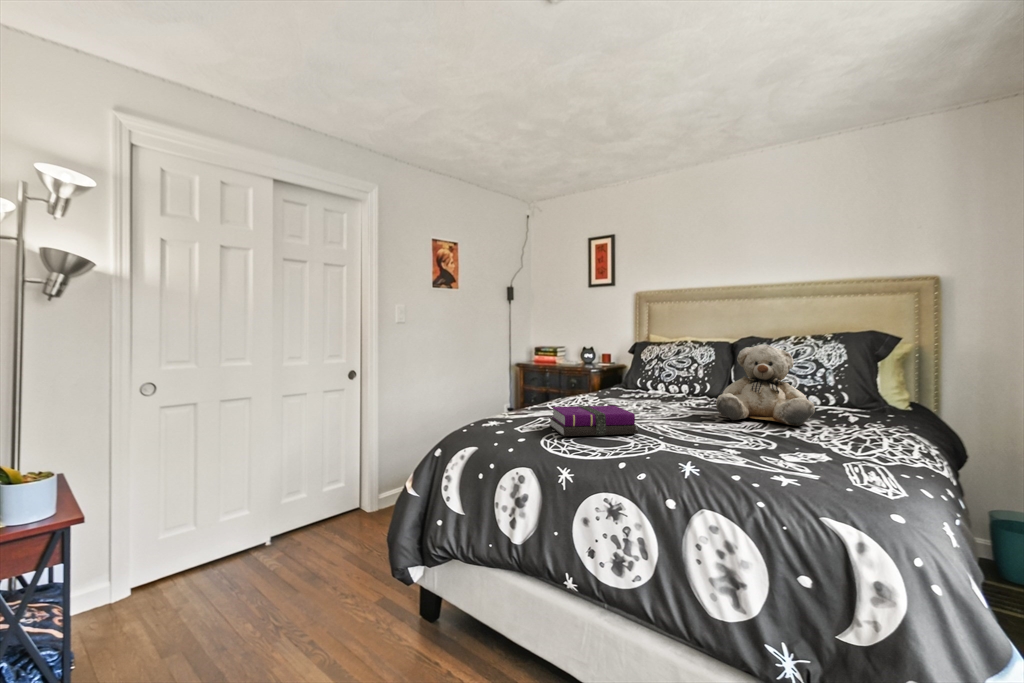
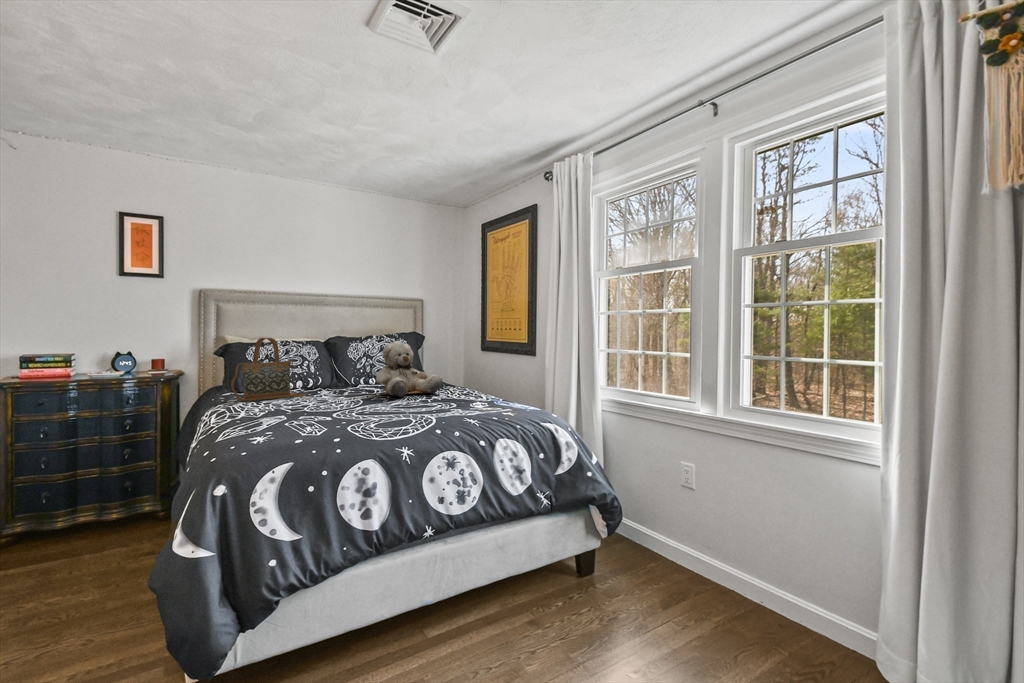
handbag: none [601,337,659,400] -> present [231,338,306,401]
notebook: present [549,406,638,436] -> none [314,398,394,427]

